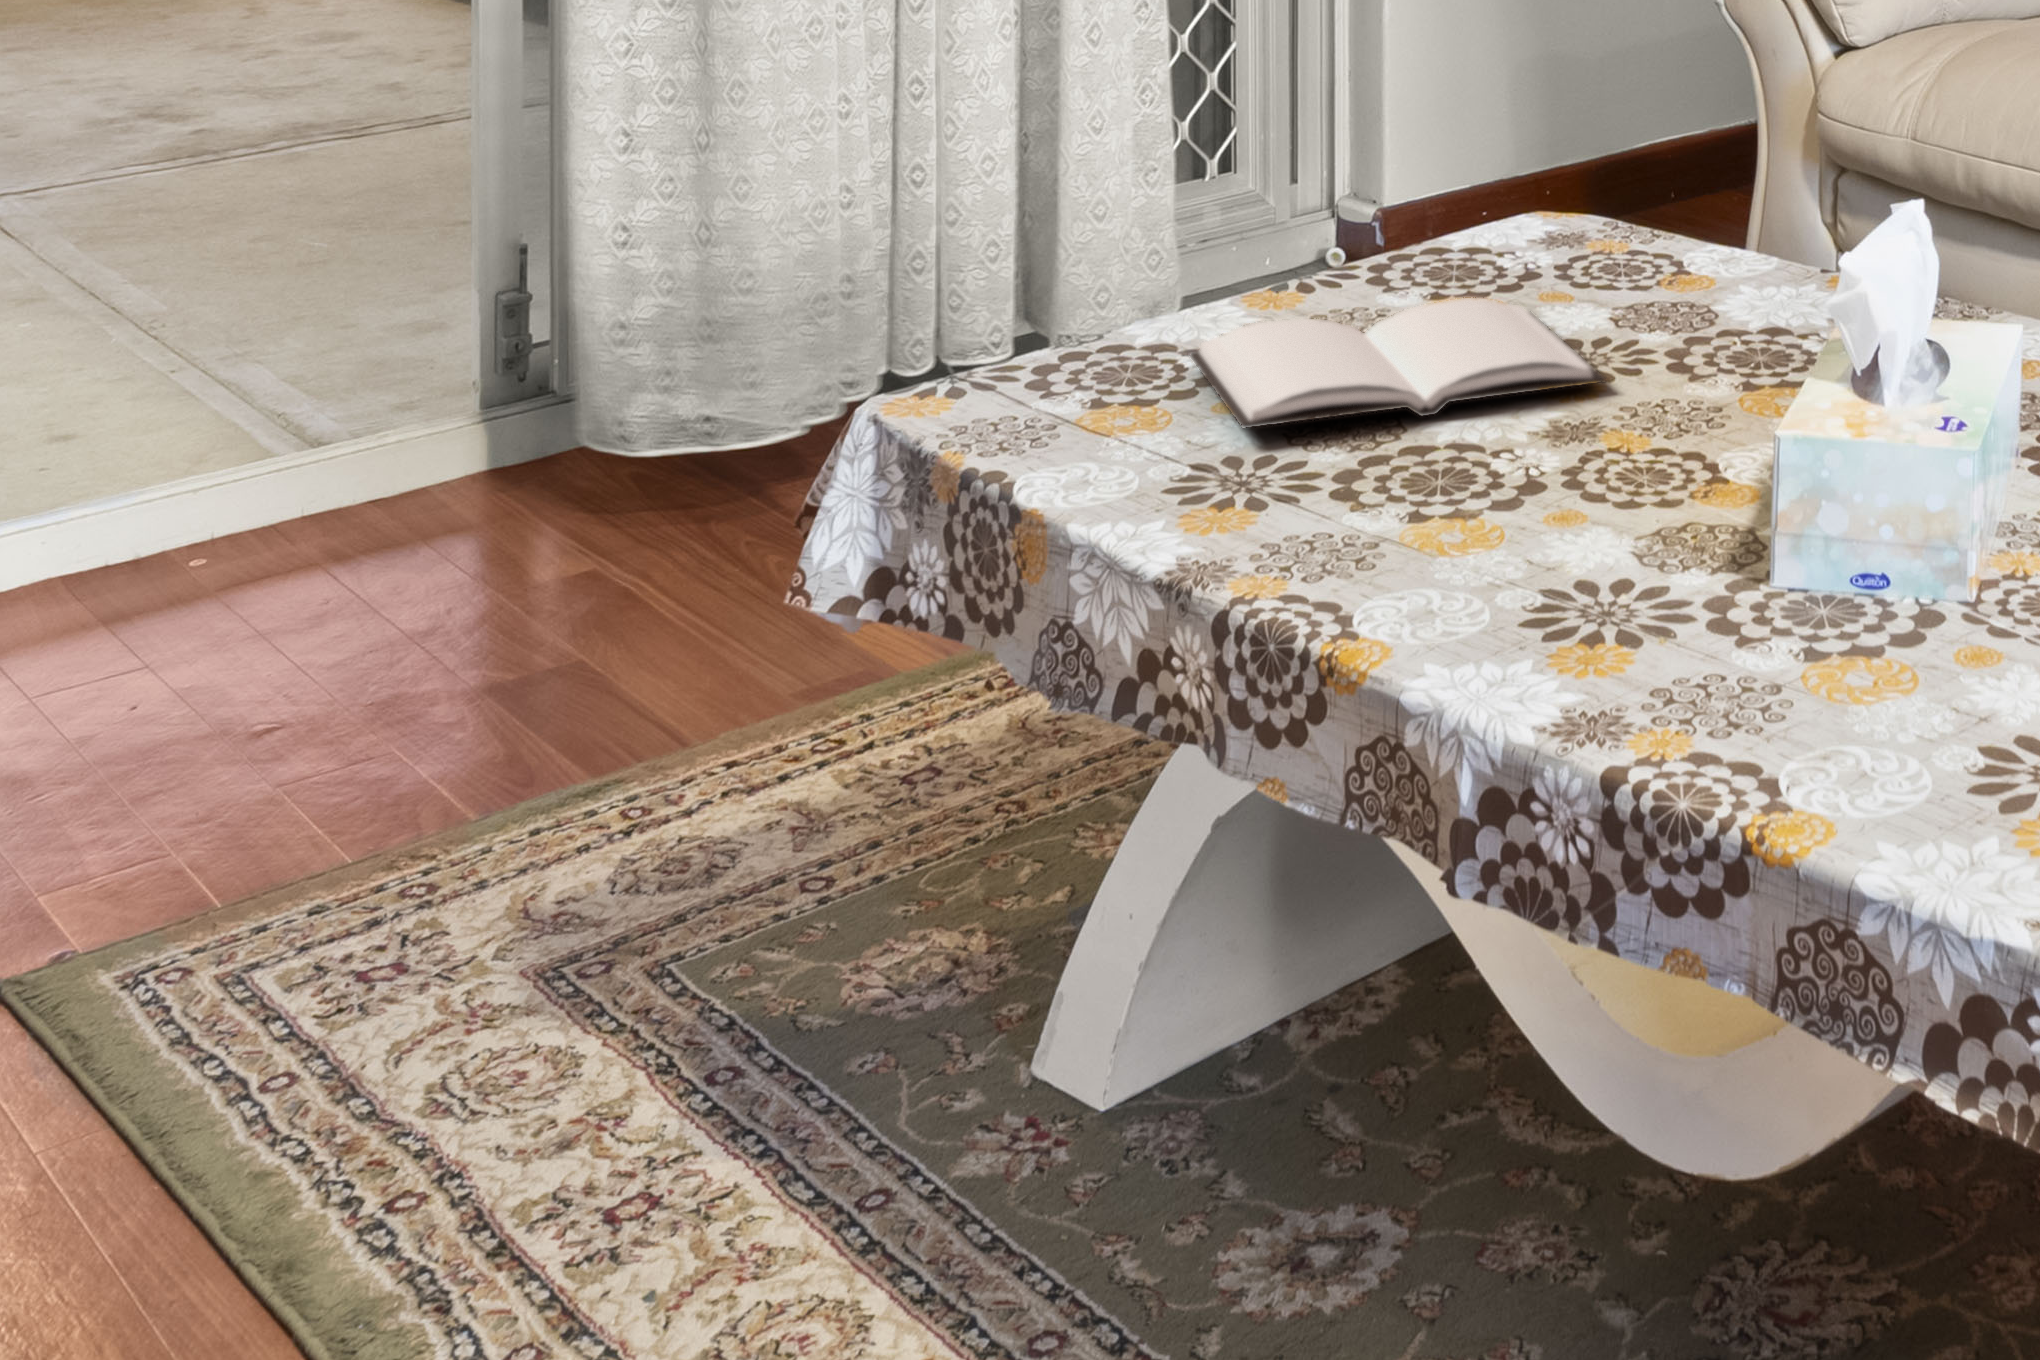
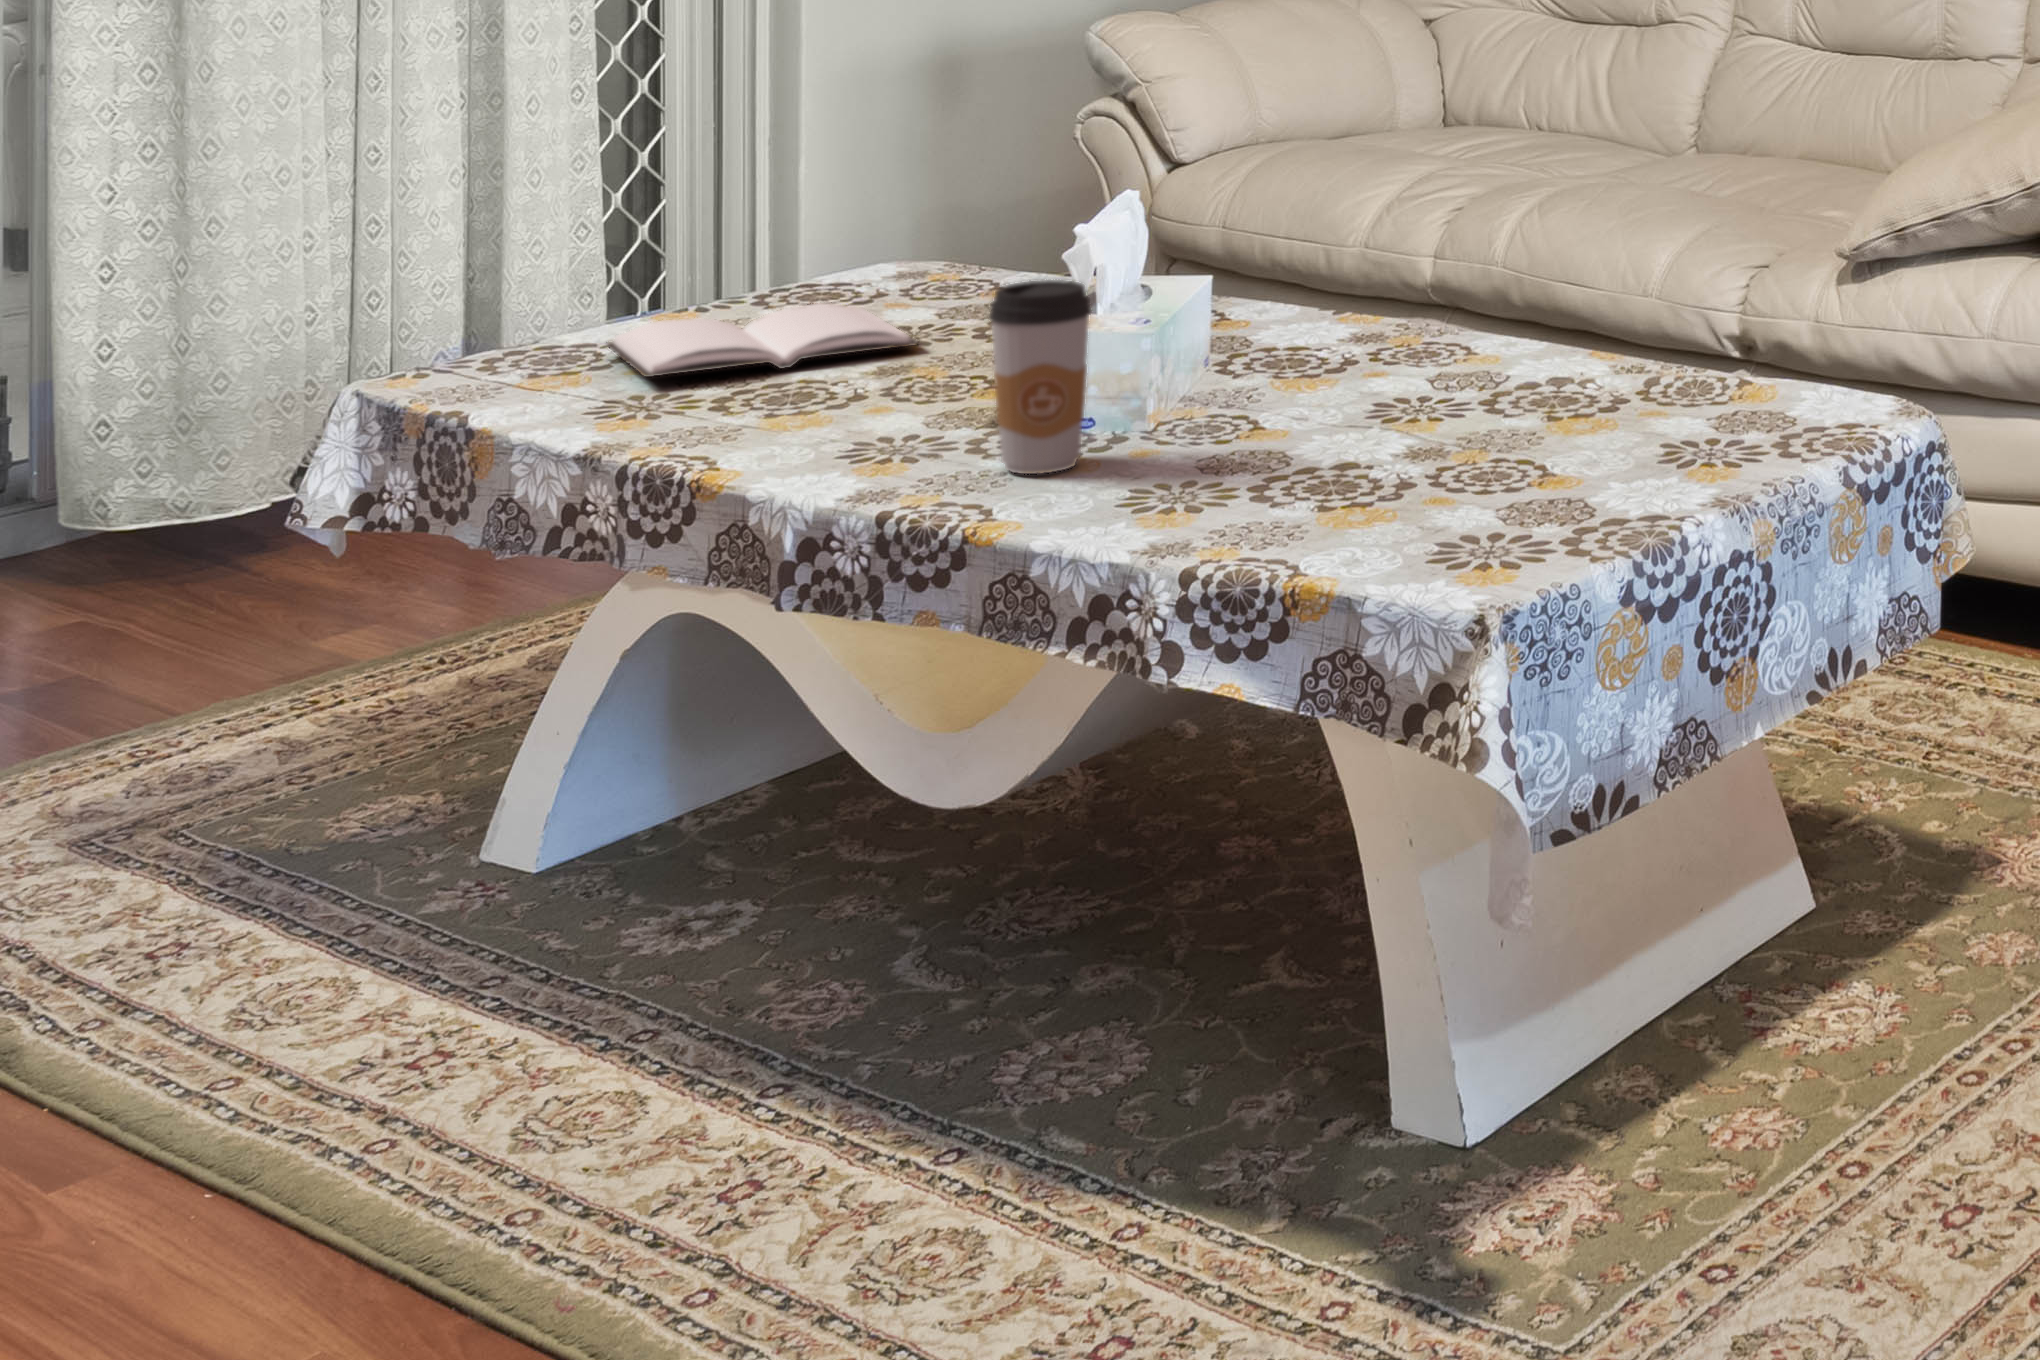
coffee cup: none [1750,373,1903,690] -> present [989,280,1091,474]

